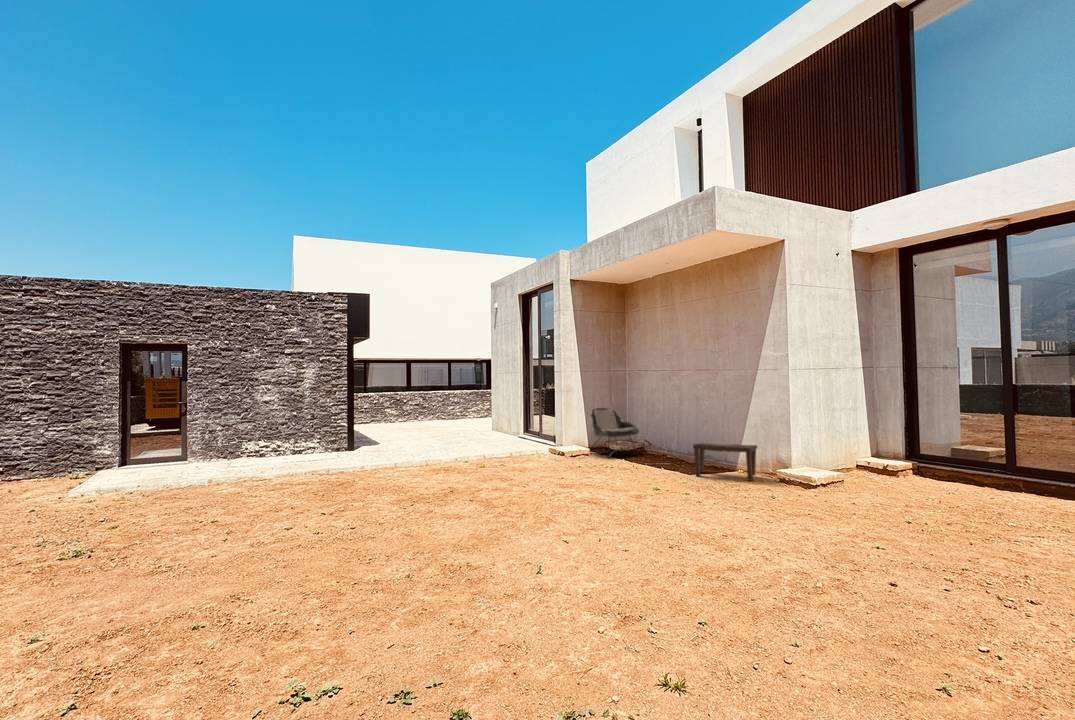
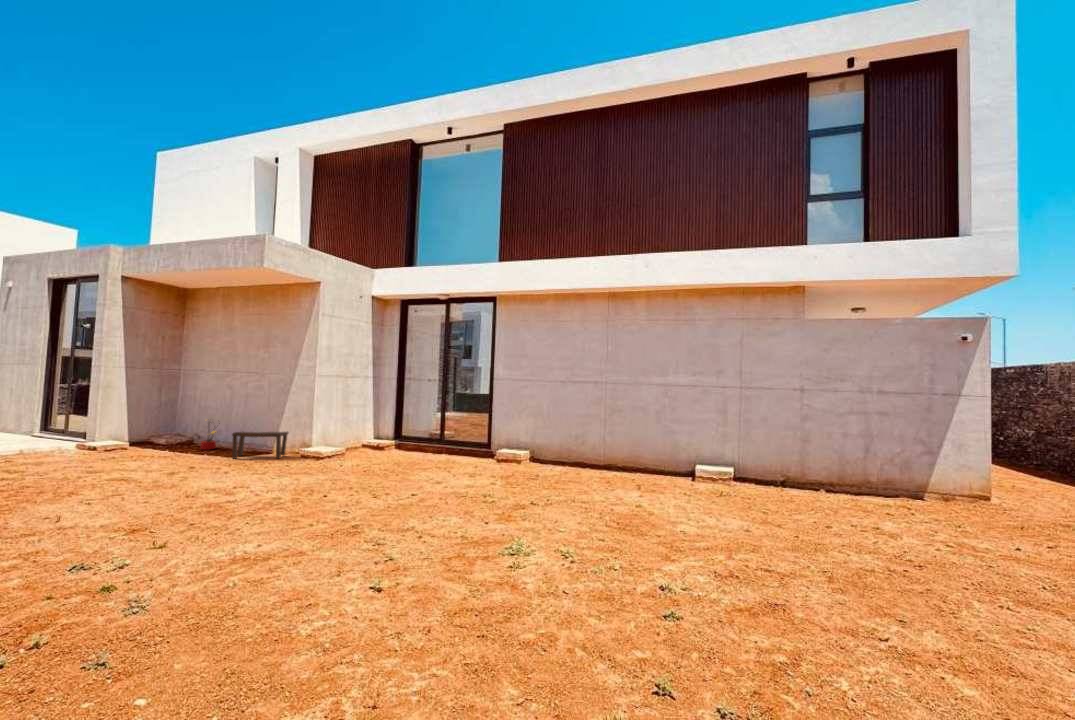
lounge chair: present [589,408,639,457] -> none [126,403,188,451]
decorative plant: none [655,424,672,461] -> present [201,422,216,450]

